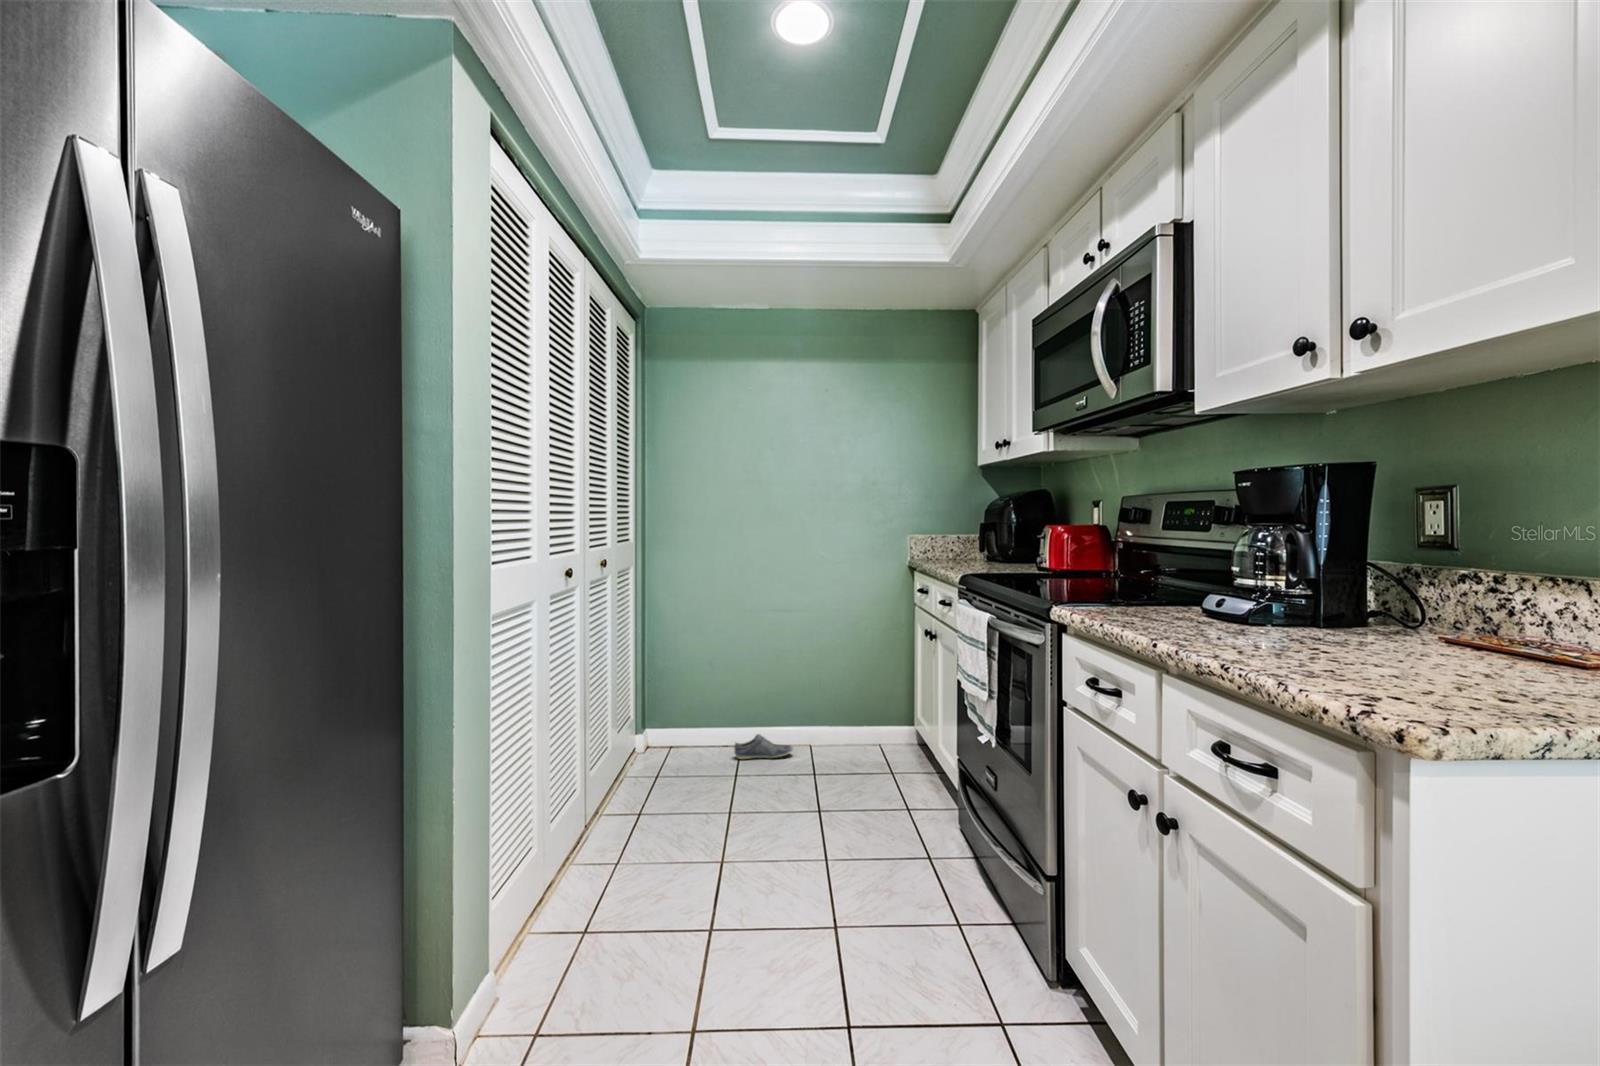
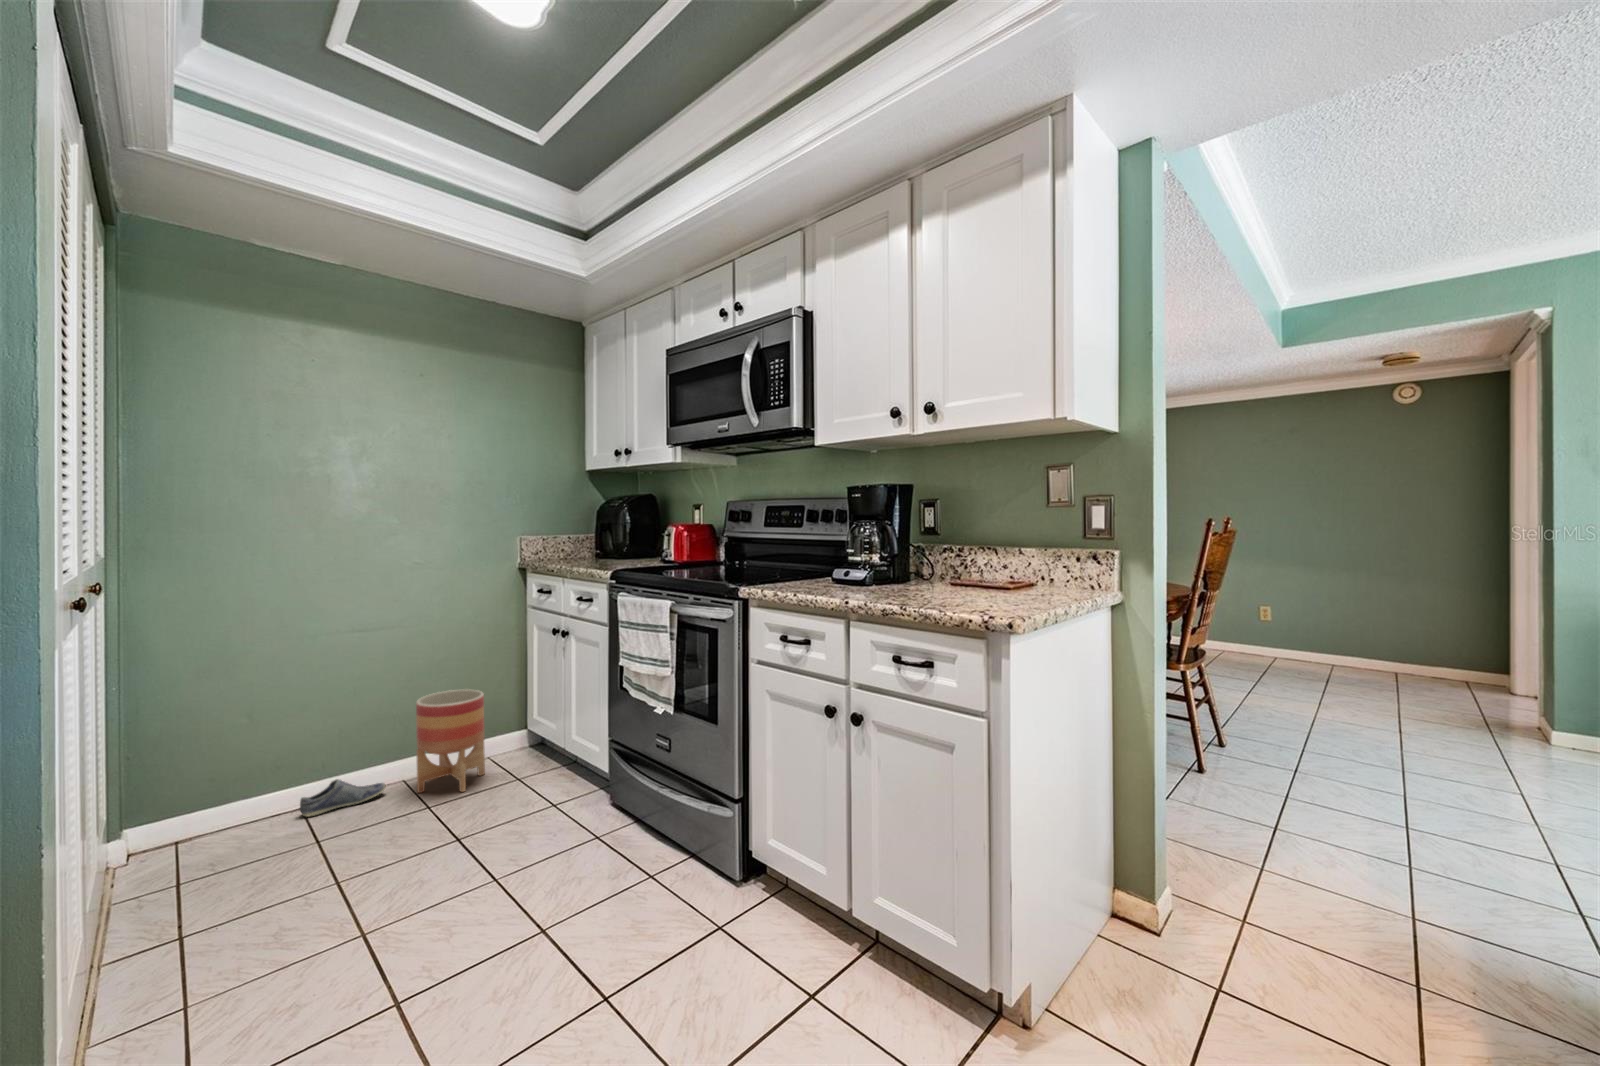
planter: none [813,675,870,771] -> present [416,689,485,793]

